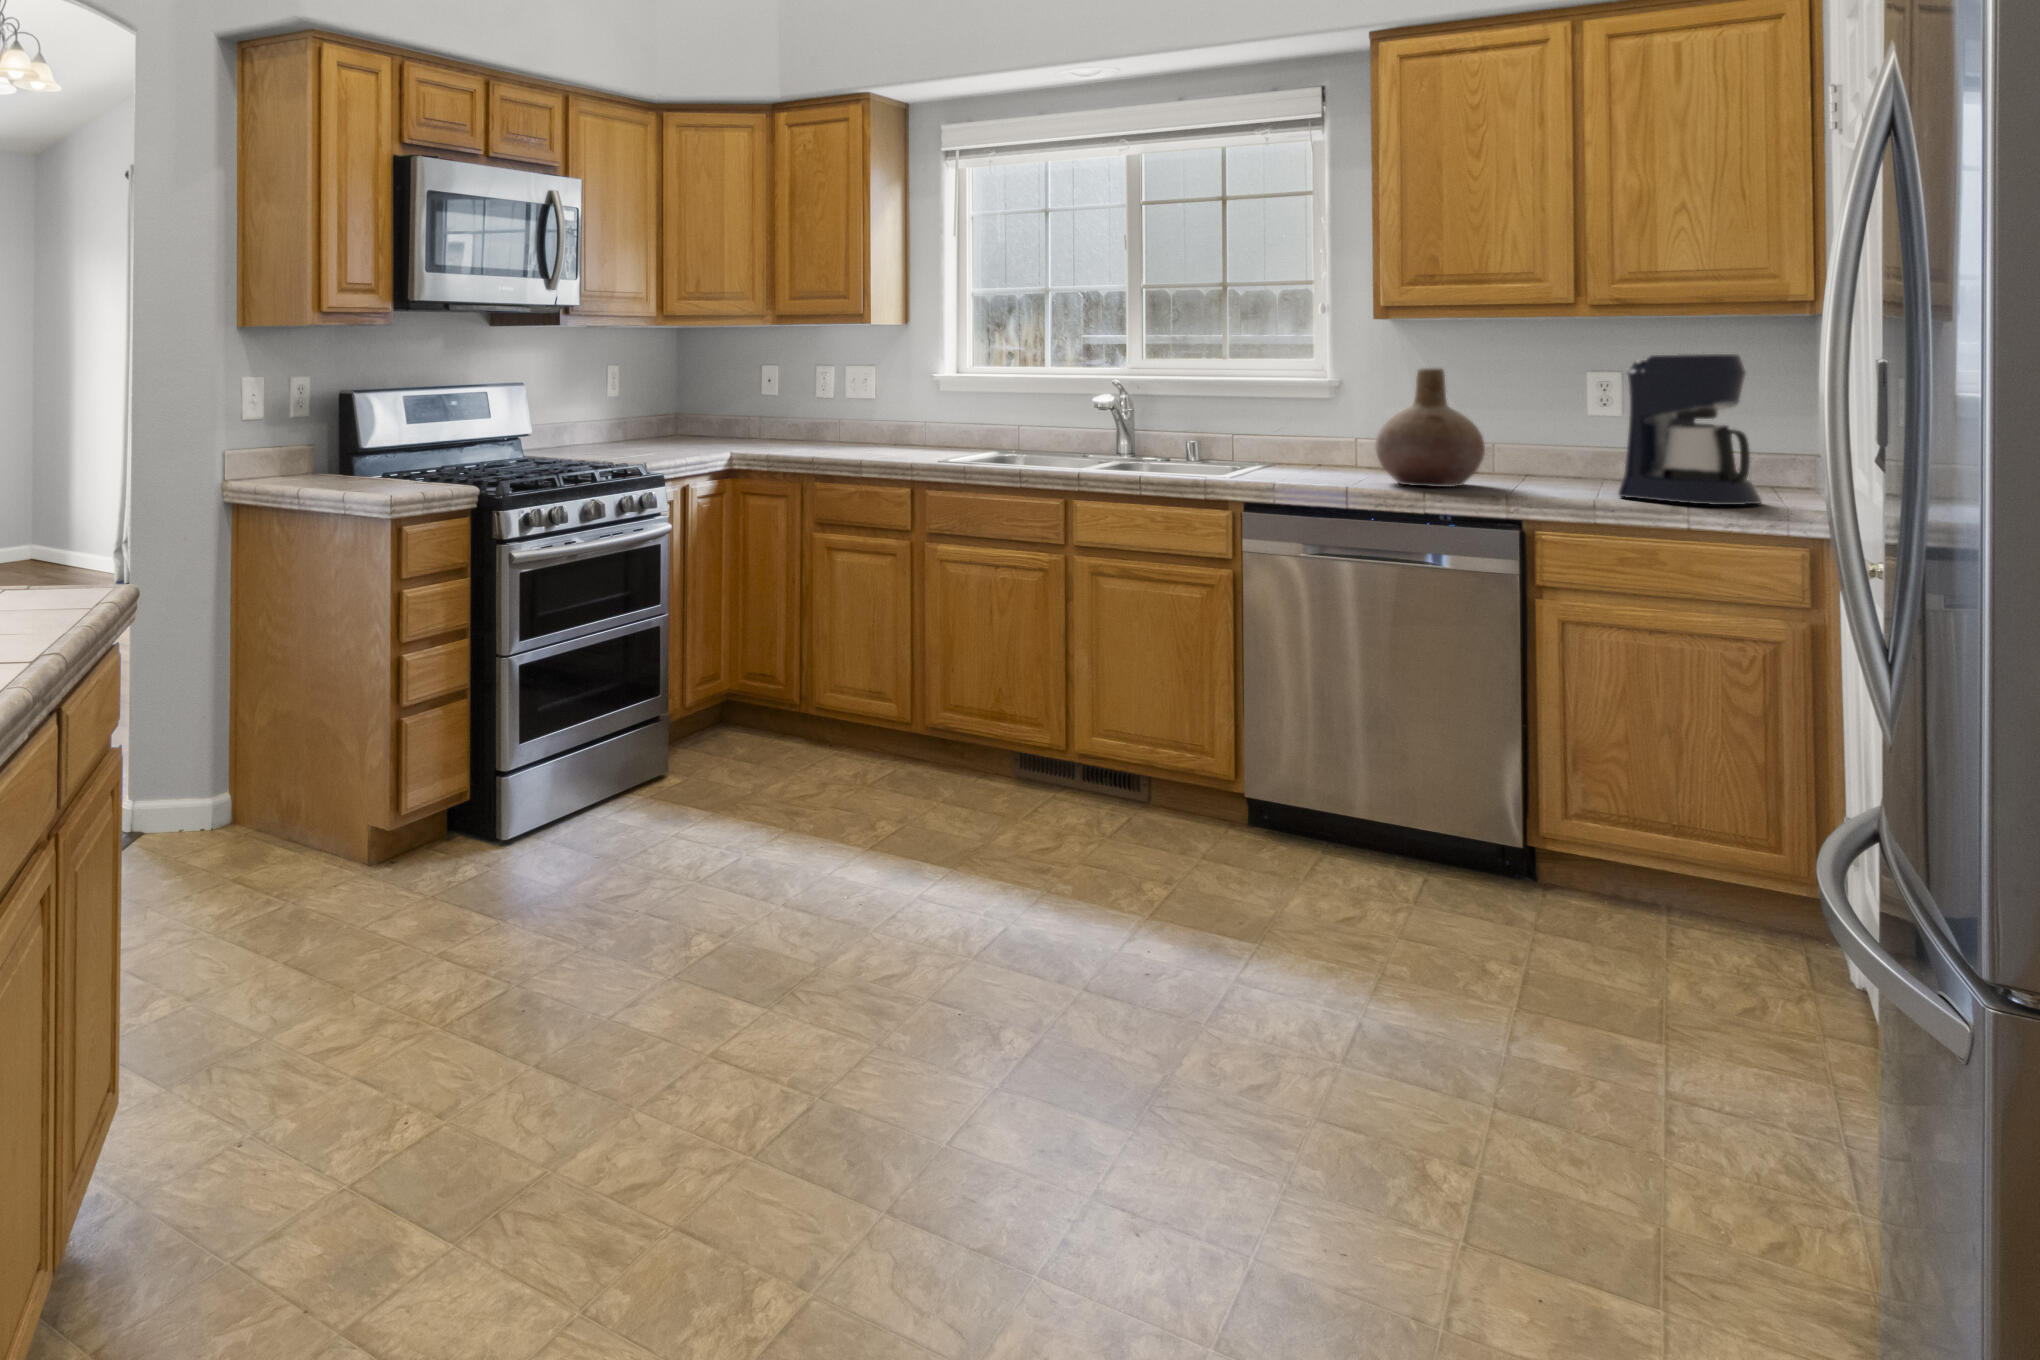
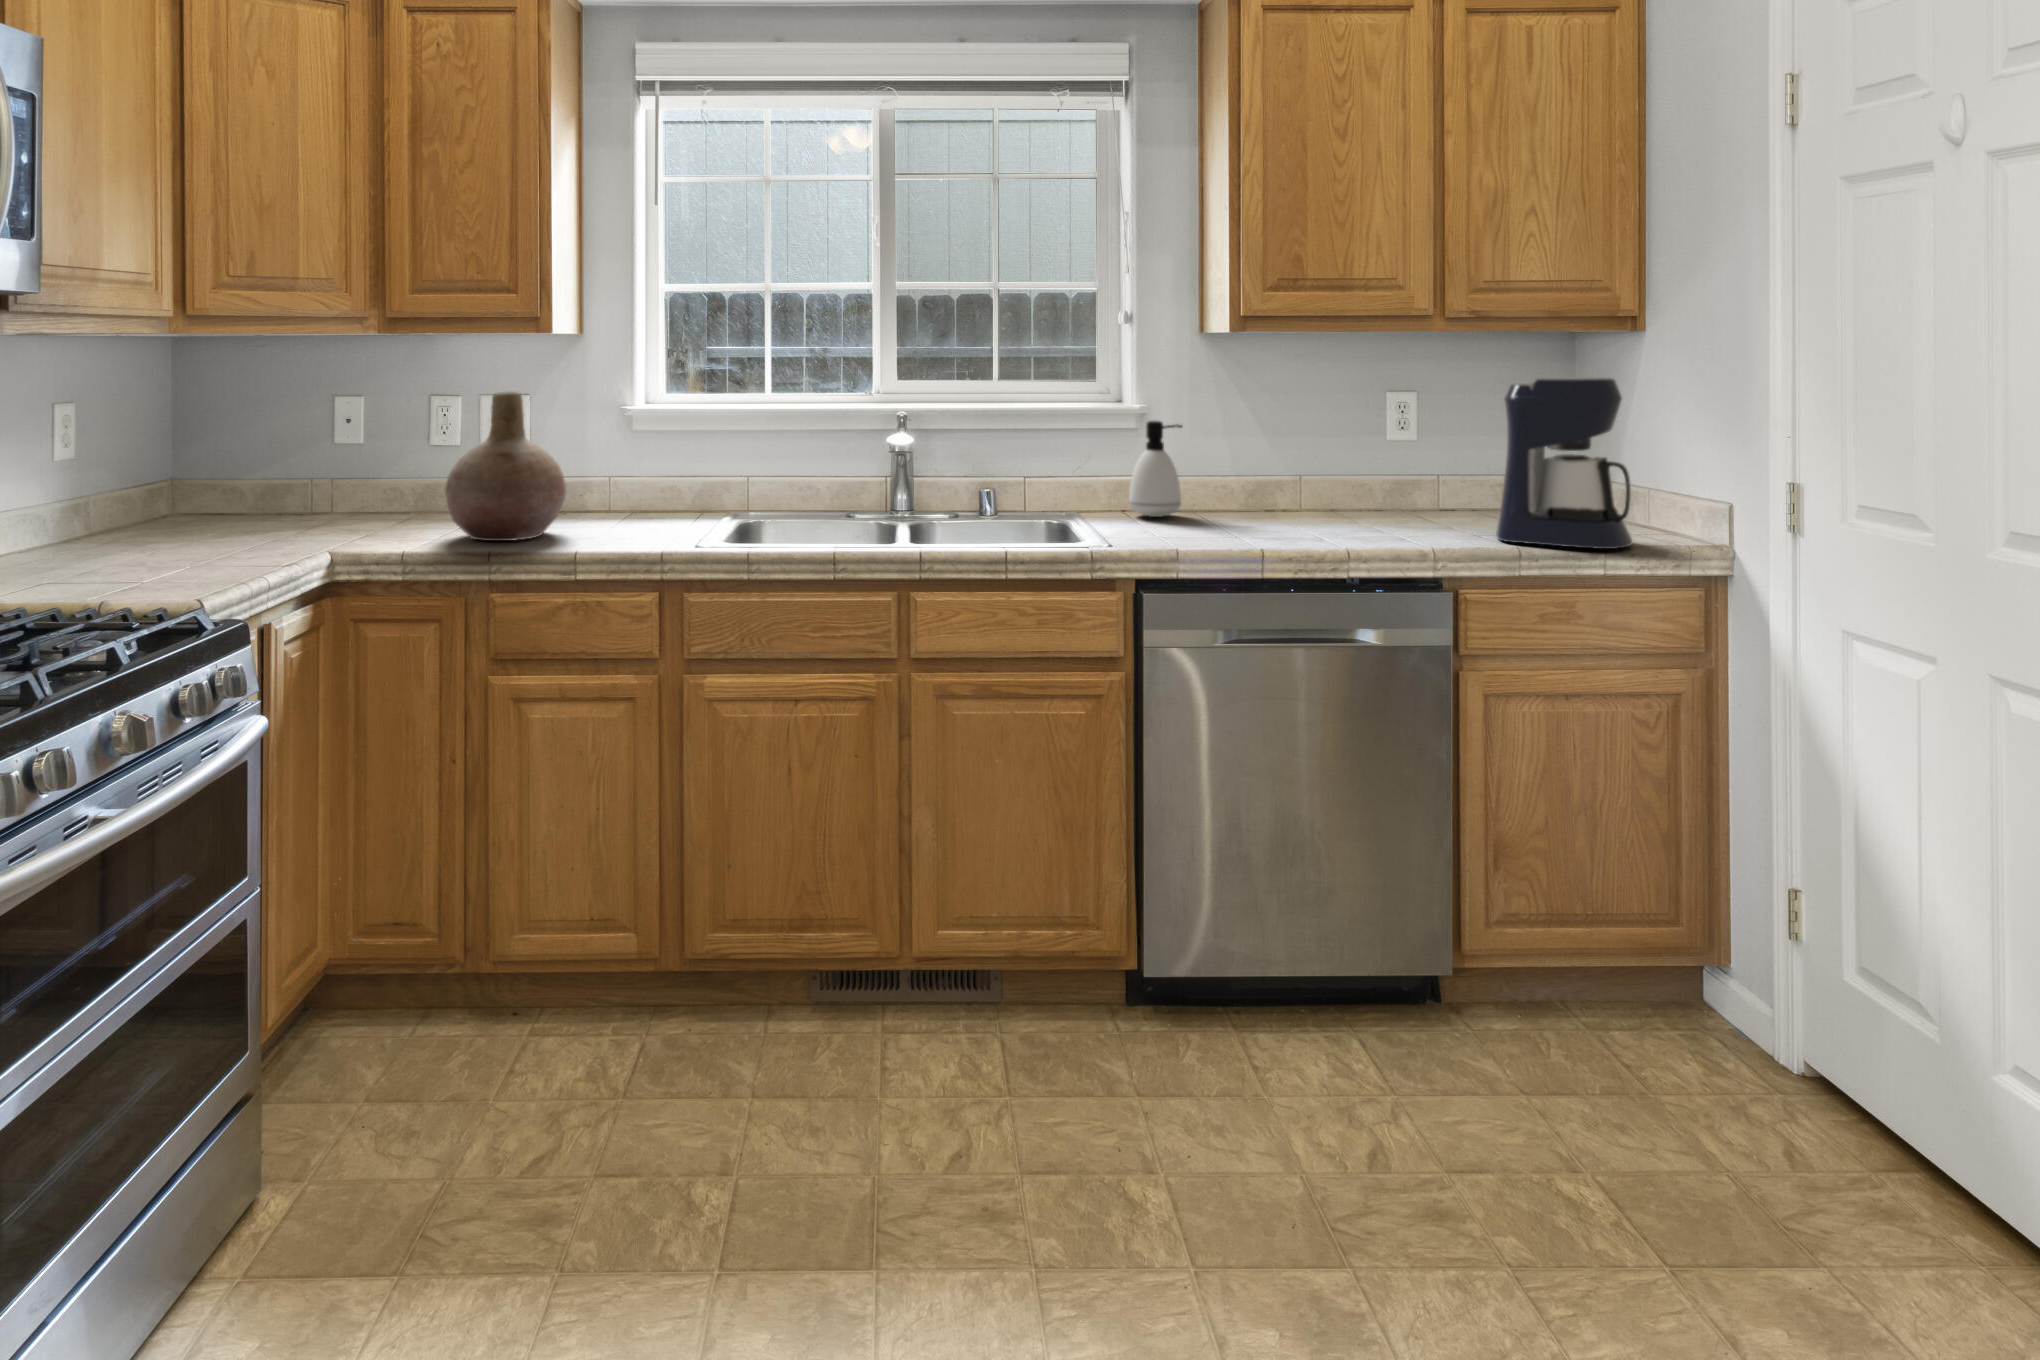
vase: present [1375,368,1485,487] -> present [445,392,566,541]
soap dispenser: none [1308,392,1357,470] -> present [1129,421,1182,517]

